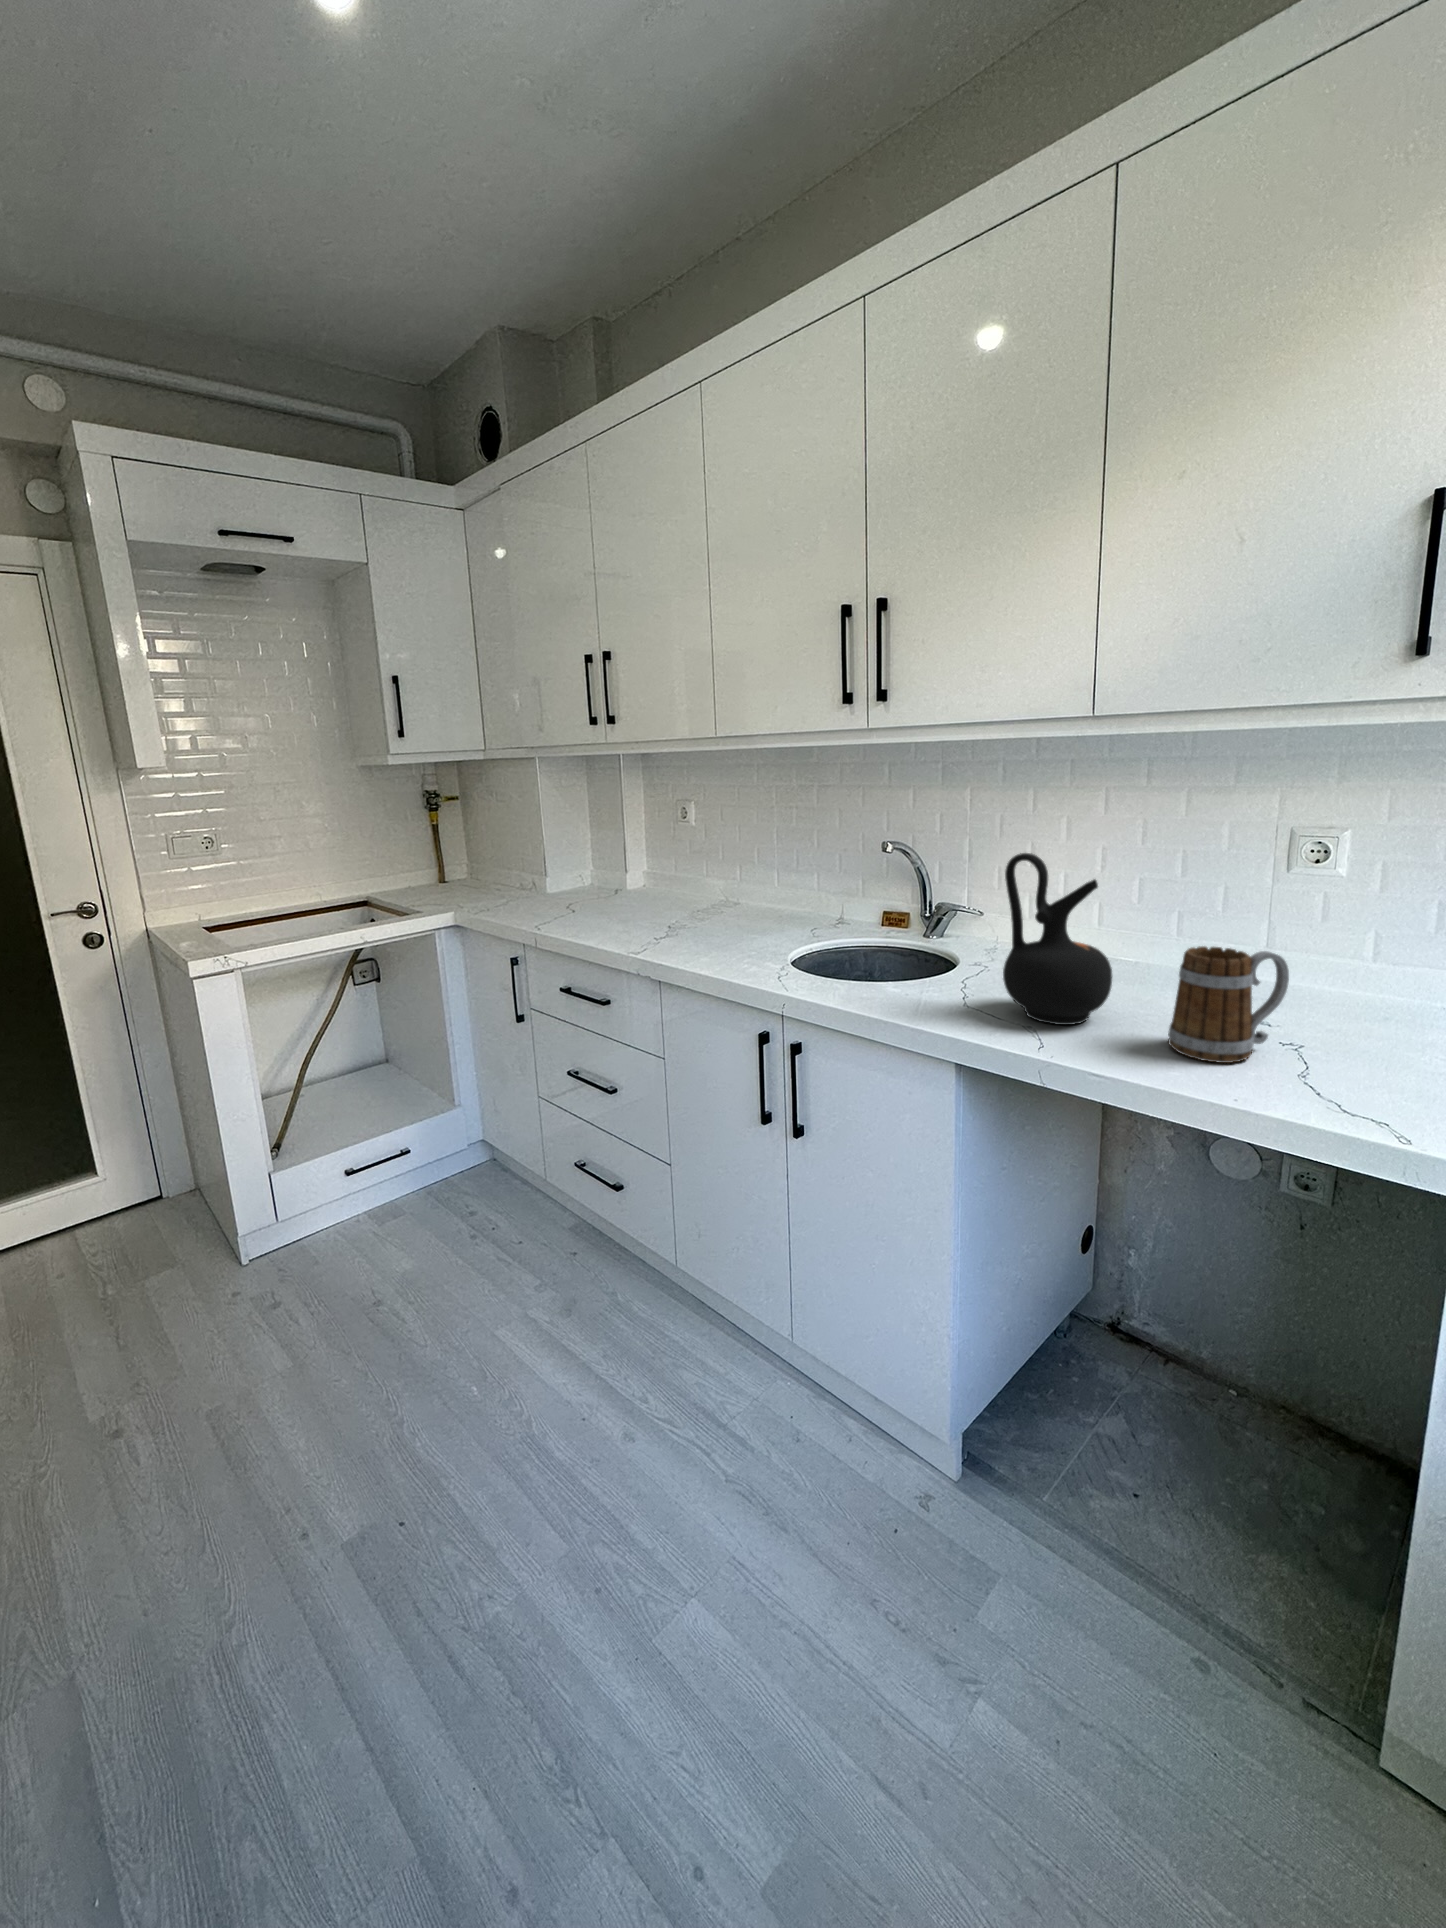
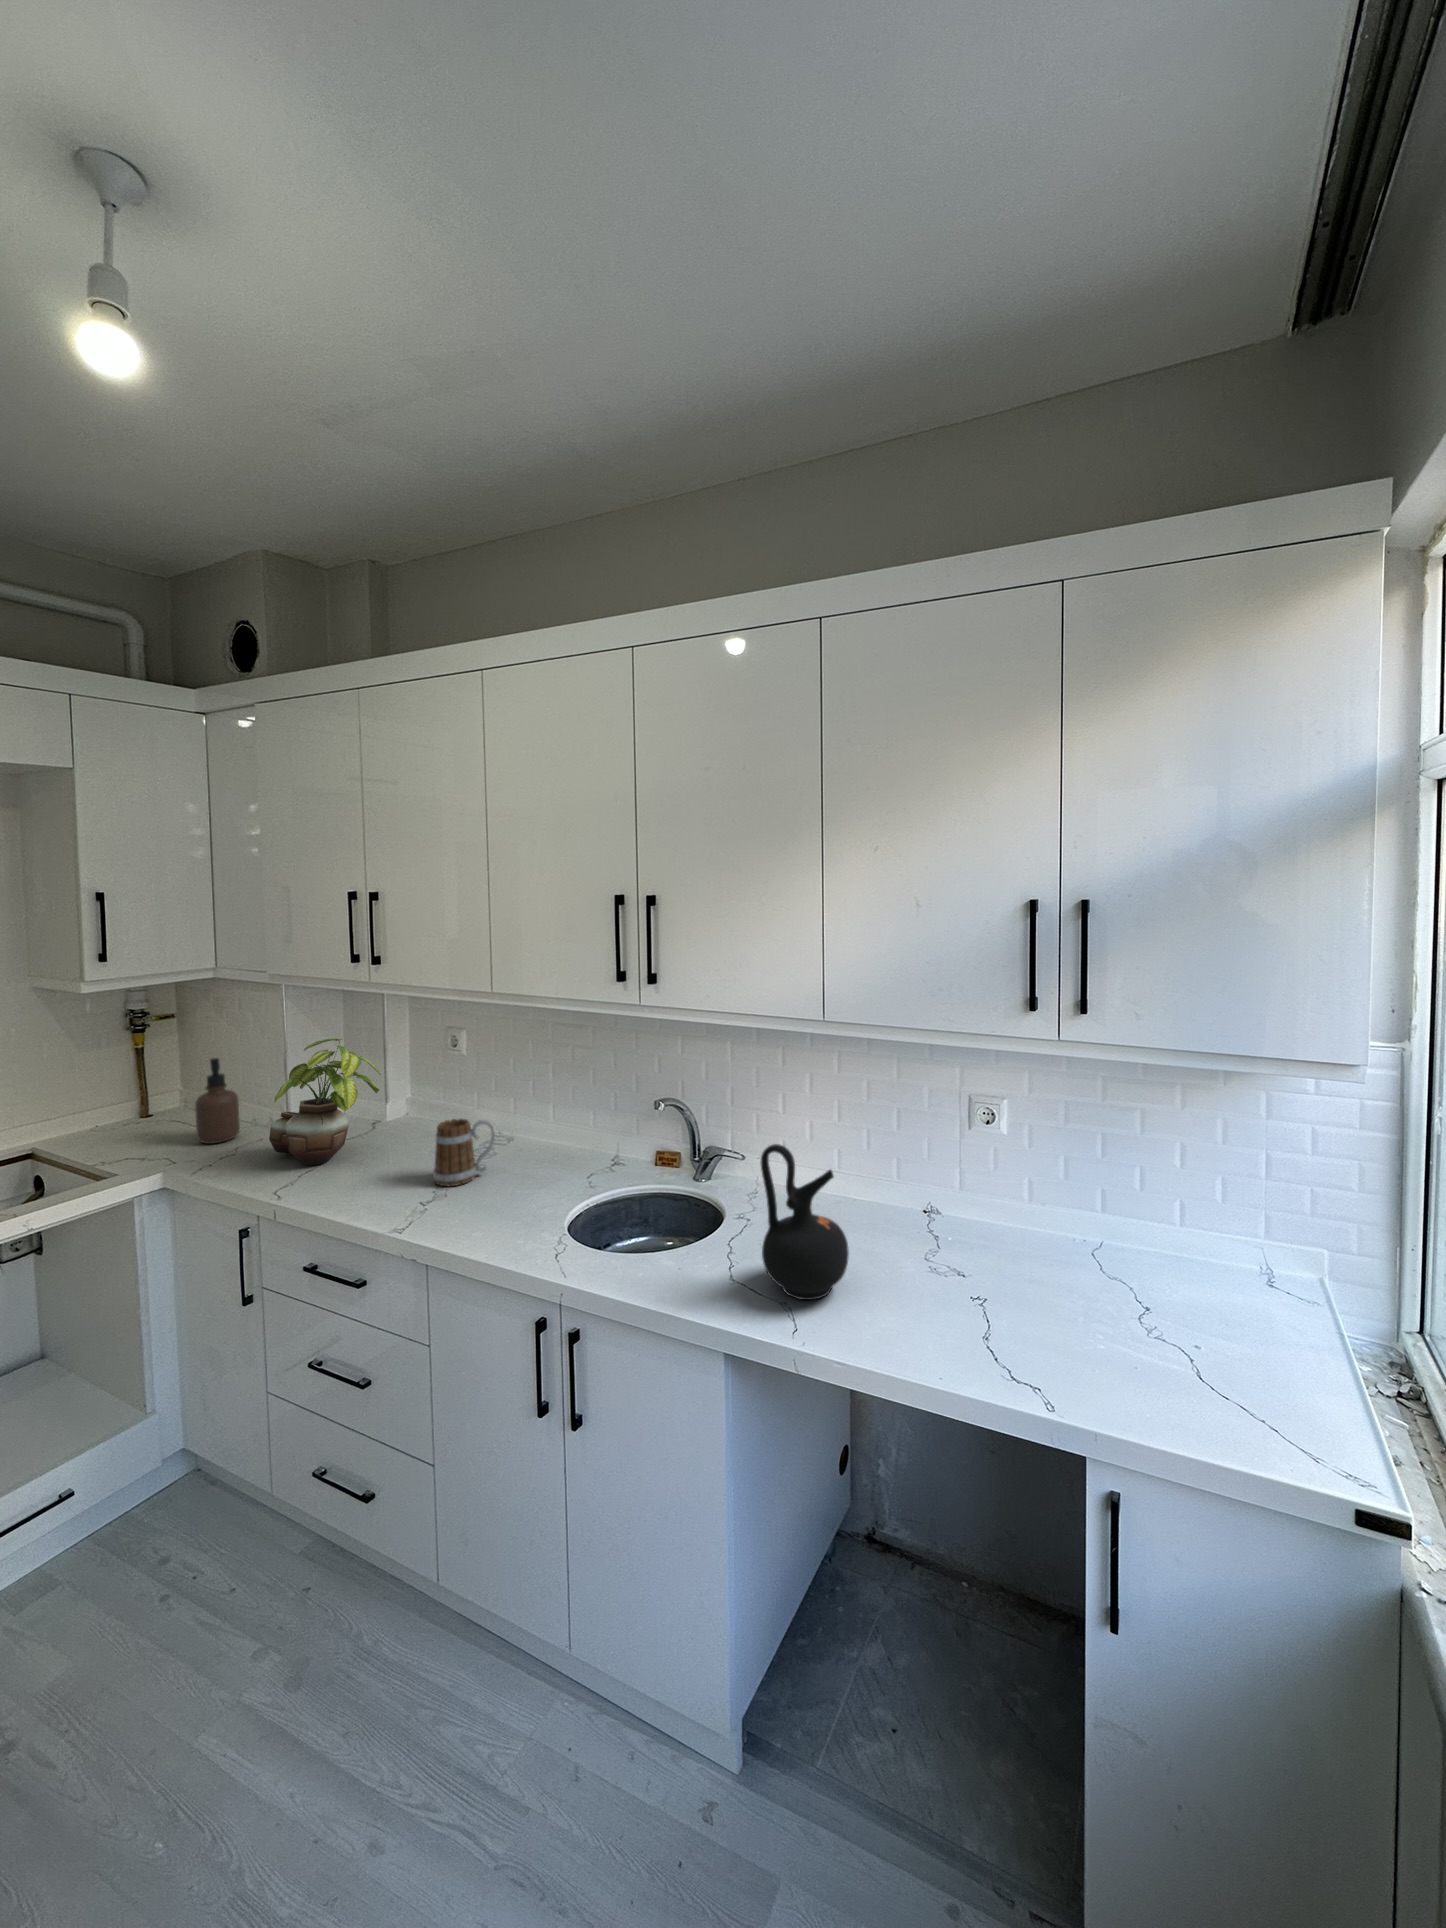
potted plant: none [531,798,620,911] -> present [269,1039,381,1165]
soap dispenser: none [475,825,509,898] -> present [195,1058,240,1144]
mug: present [1168,946,1289,1063] -> present [433,1119,495,1186]

